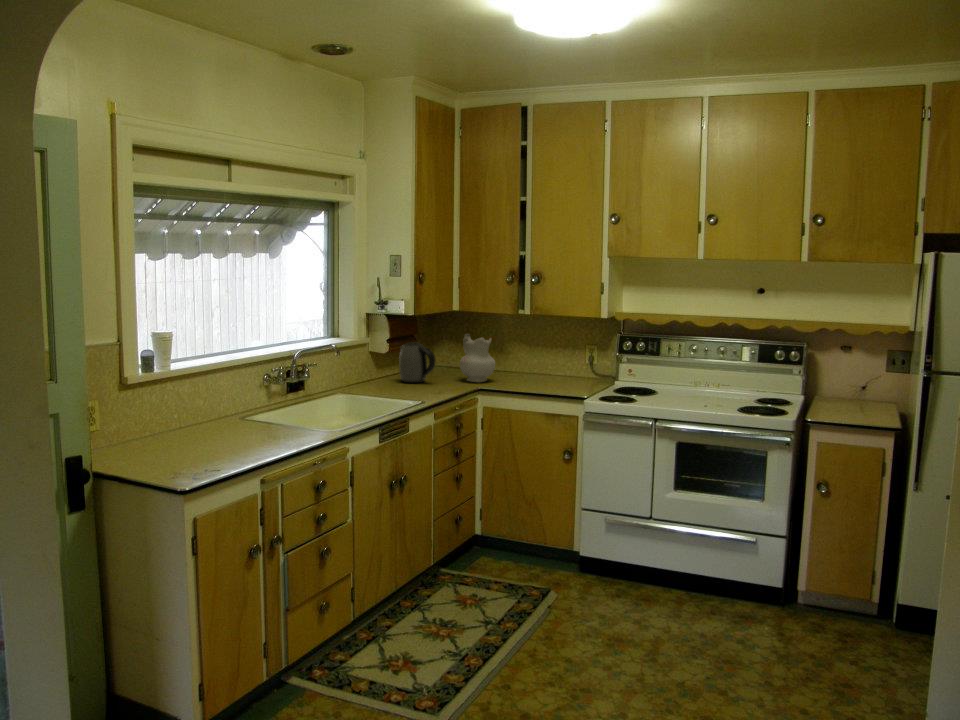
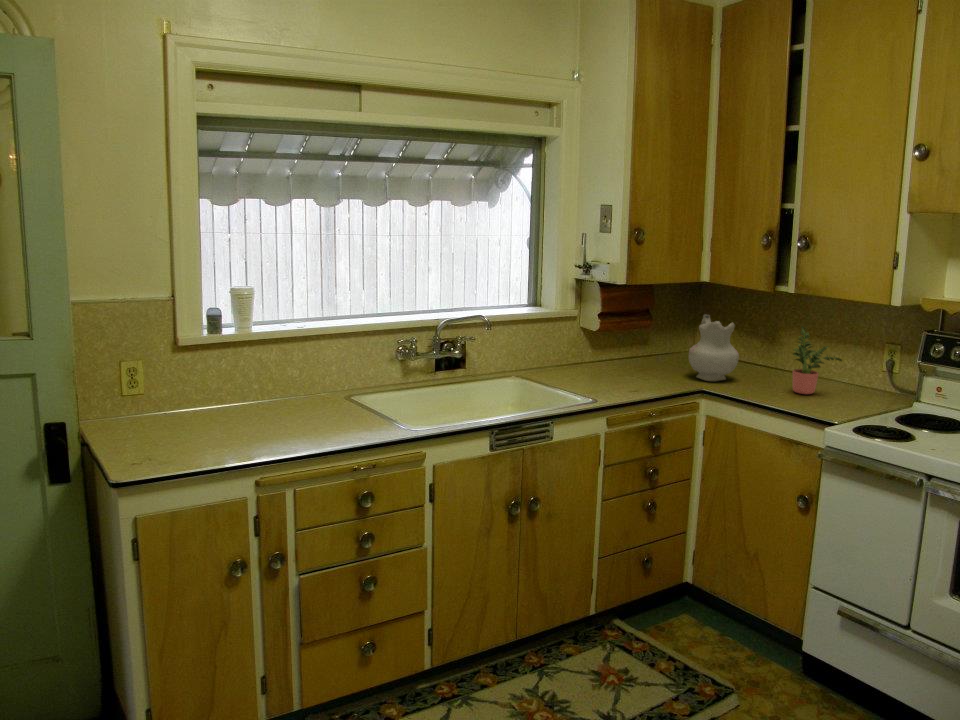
potted plant: none [534,336,564,384] -> present [792,326,842,394]
kettle: present [399,342,436,383] -> none [608,320,651,373]

